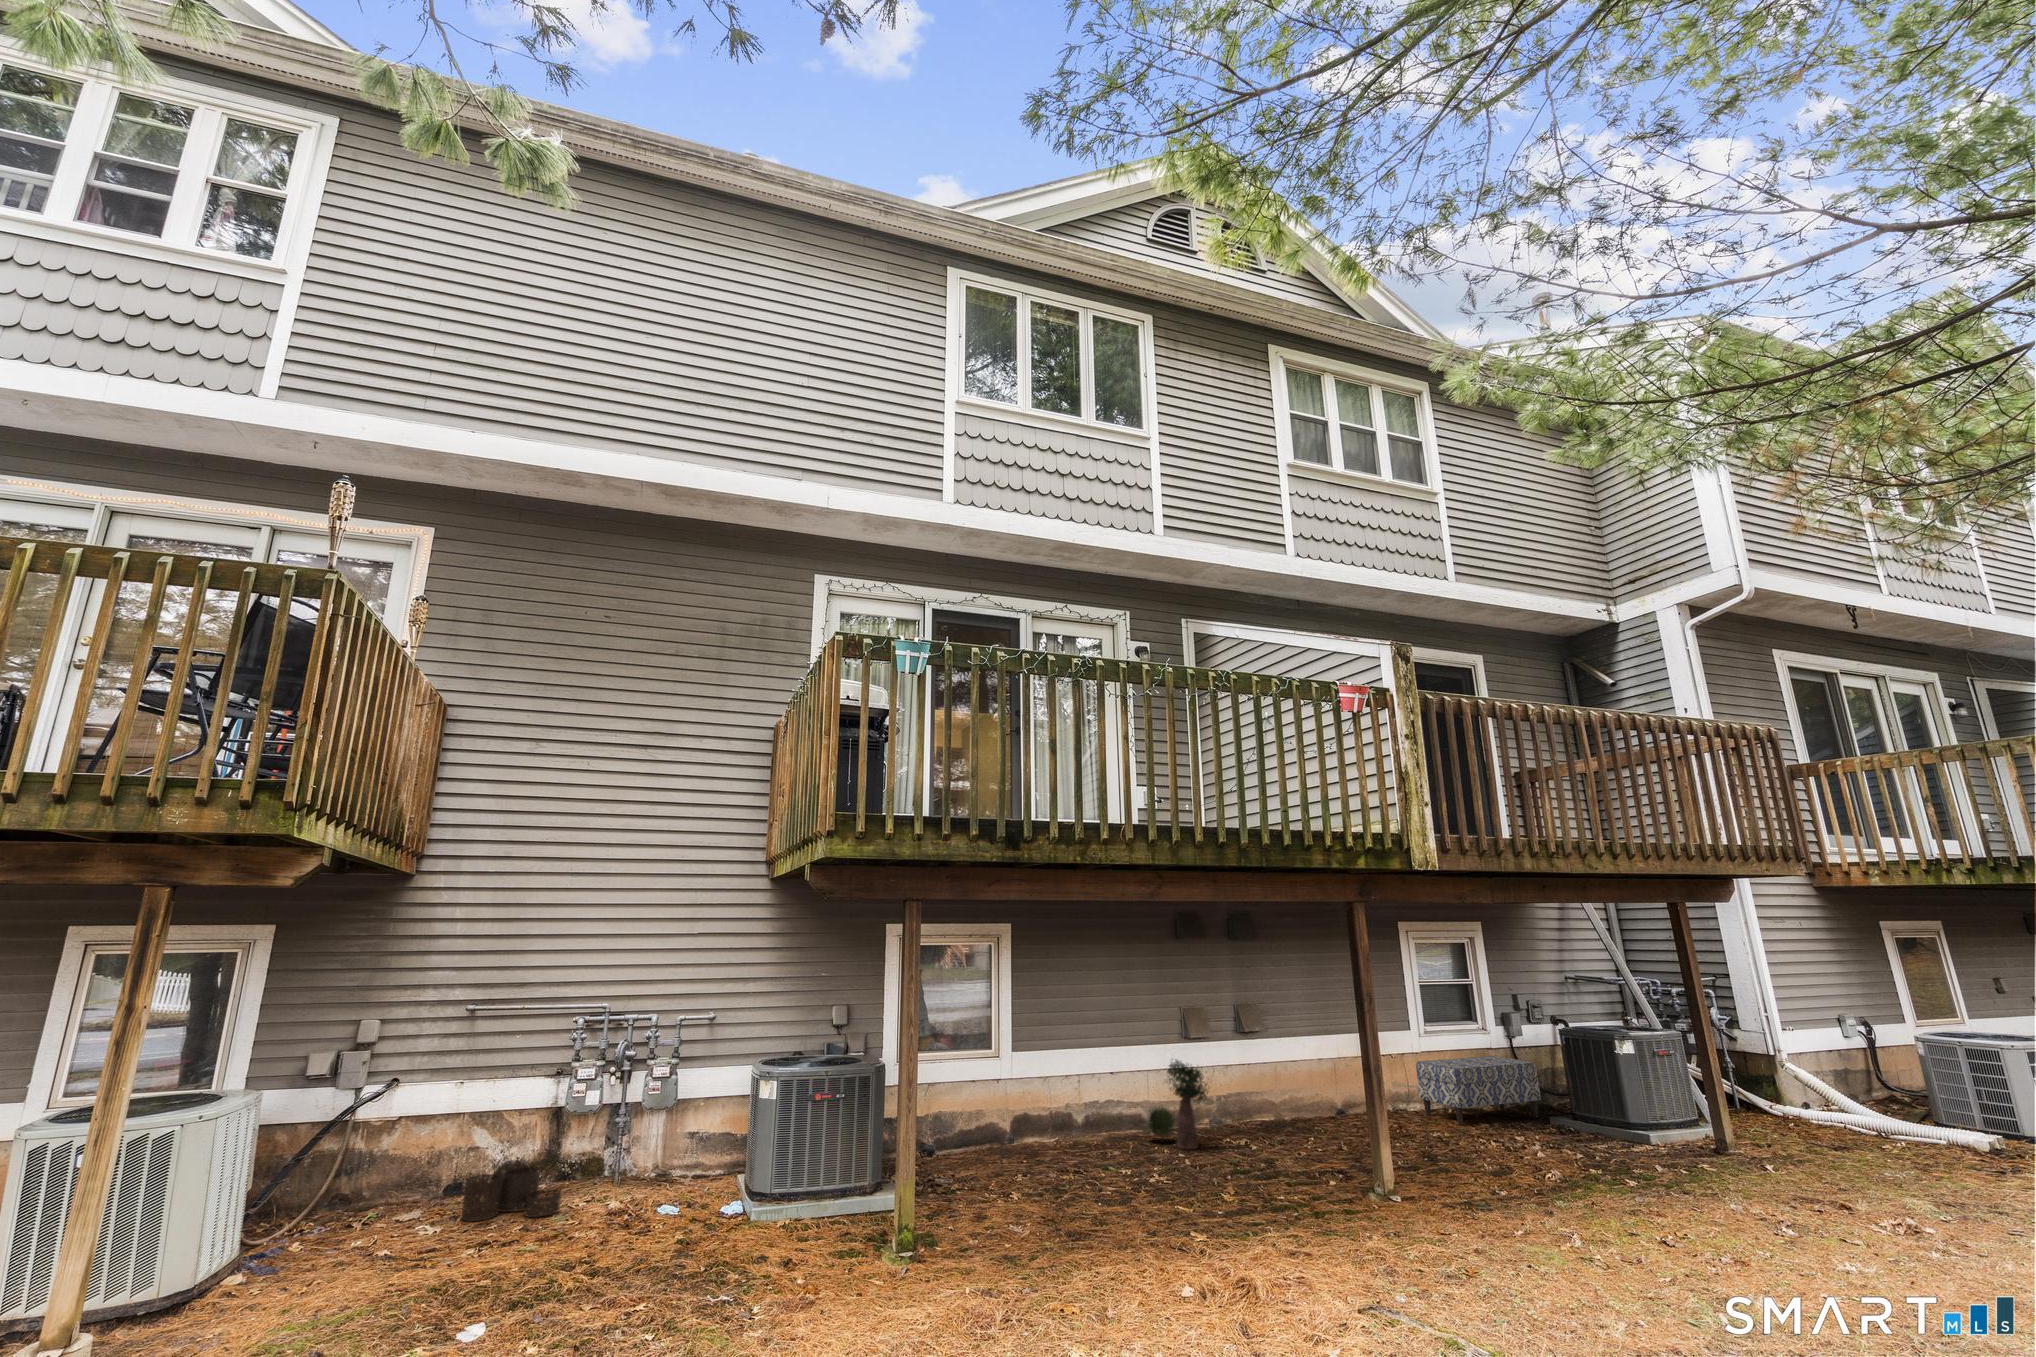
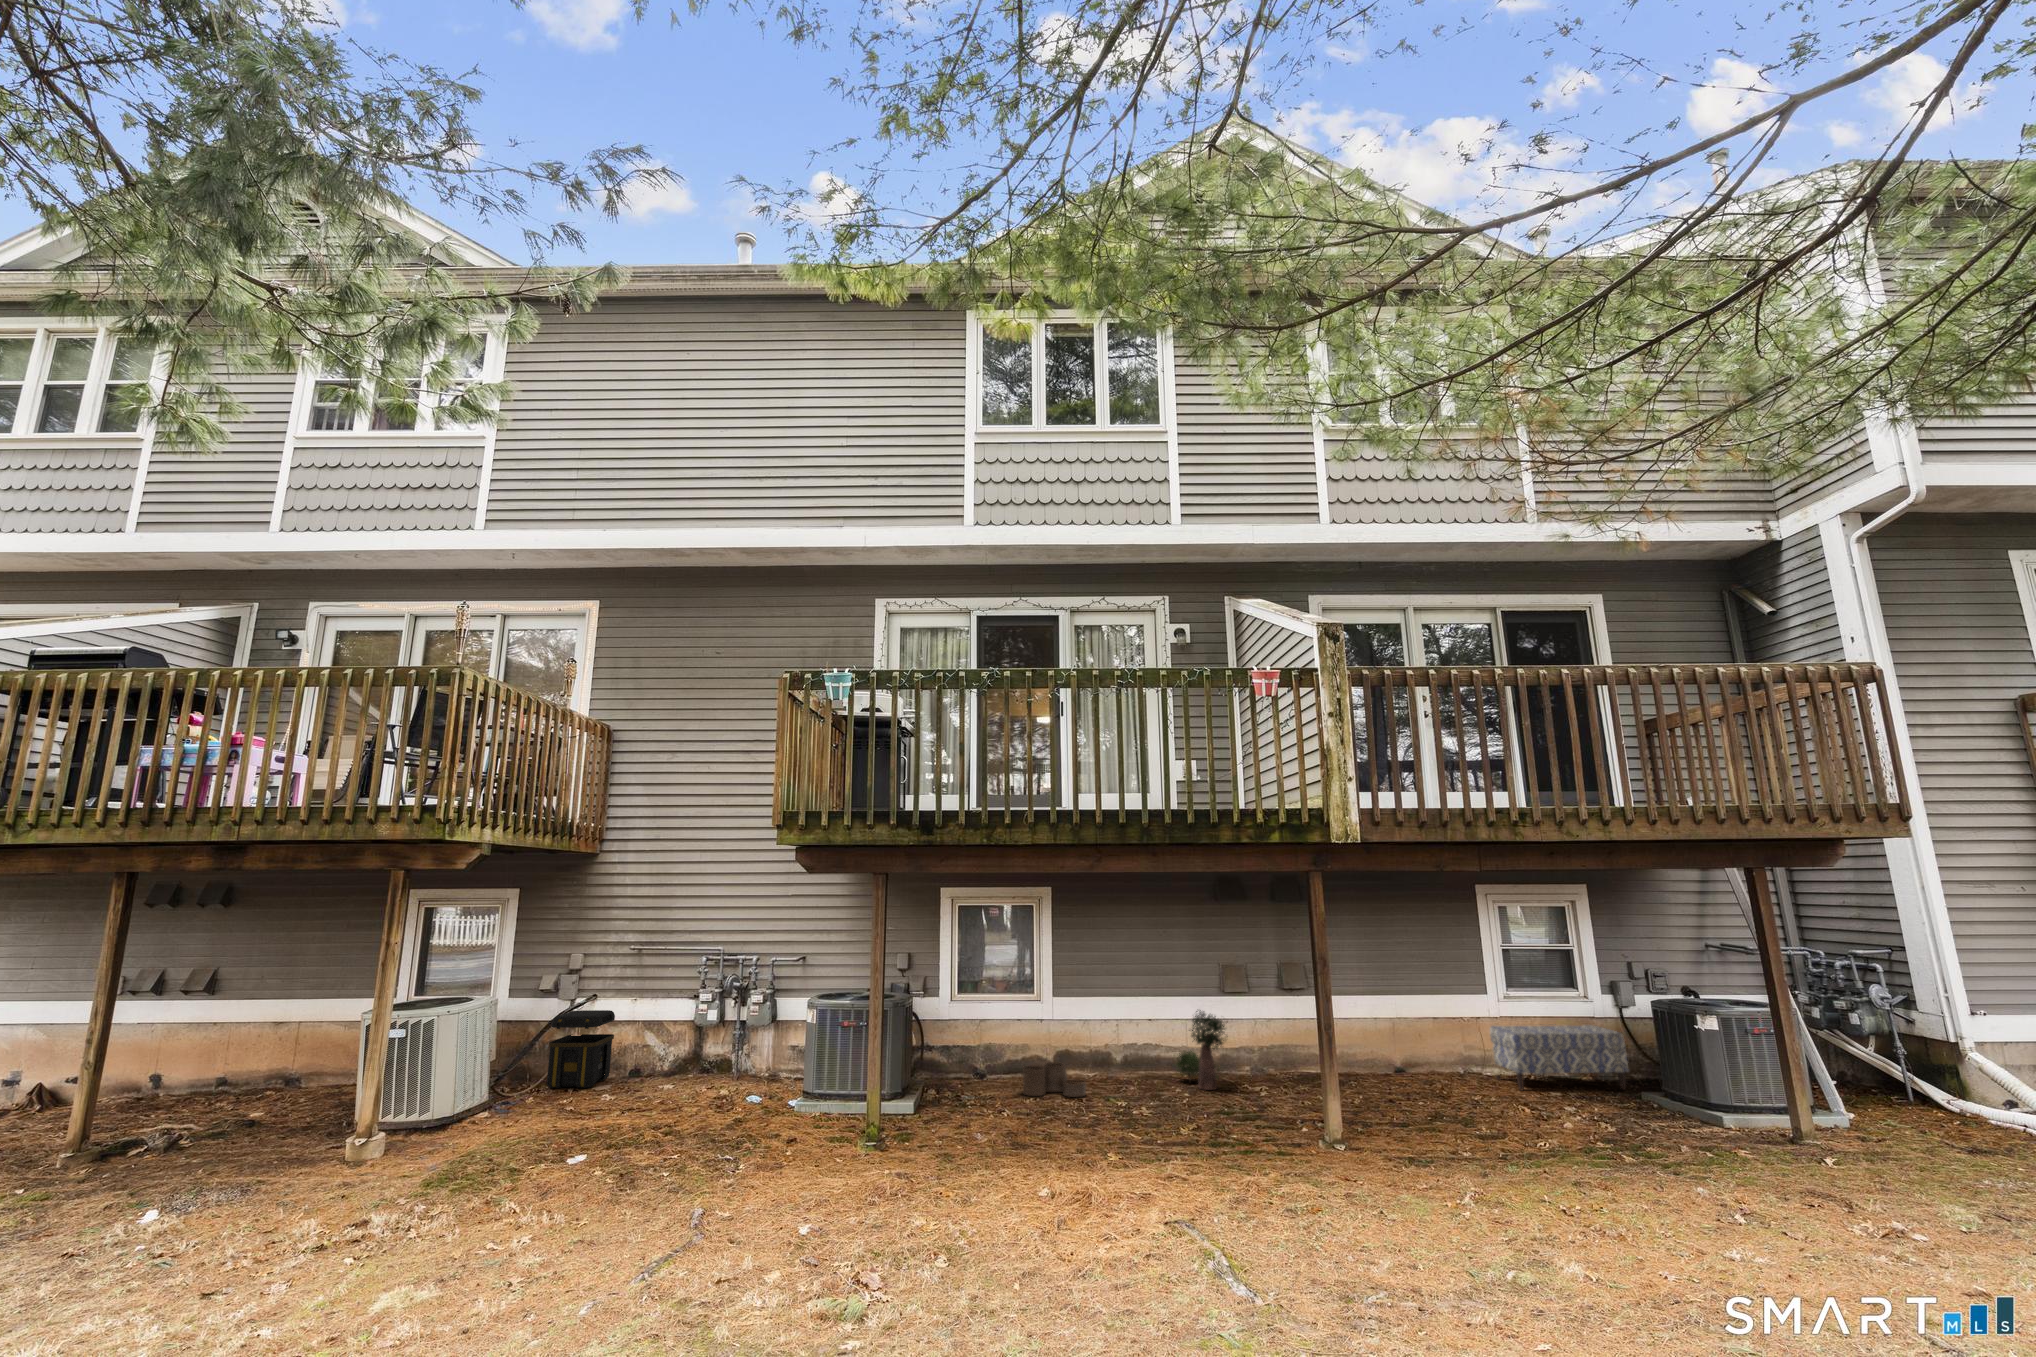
toolbox: none [322,1100,431,1224] -> present [547,1010,615,1088]
woven basket: present [462,1158,562,1221] -> present [1022,1058,1086,1097]

